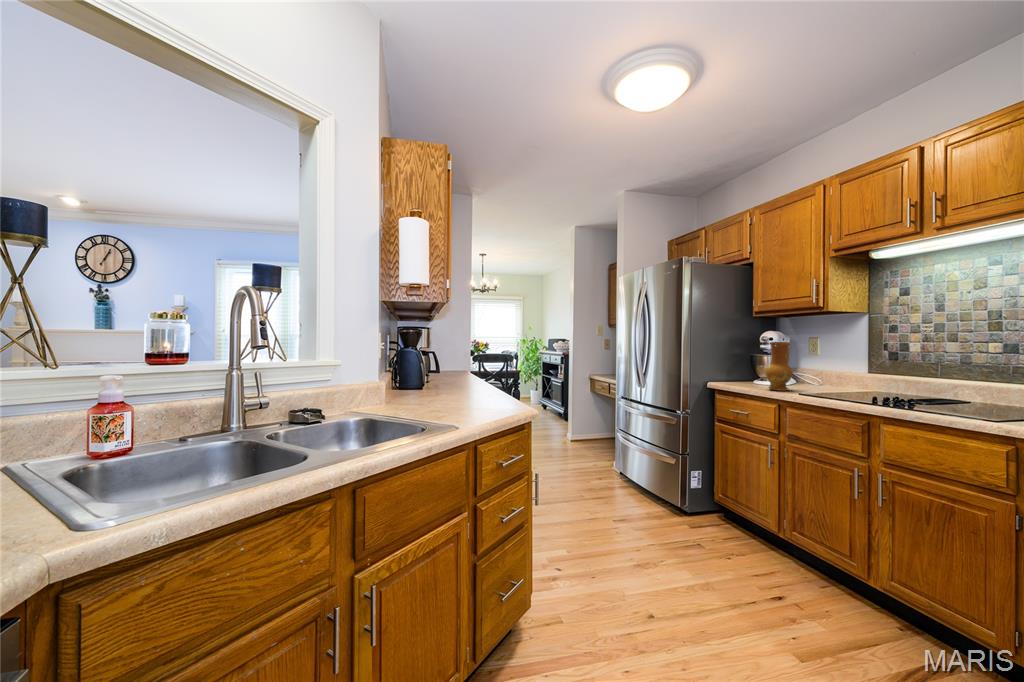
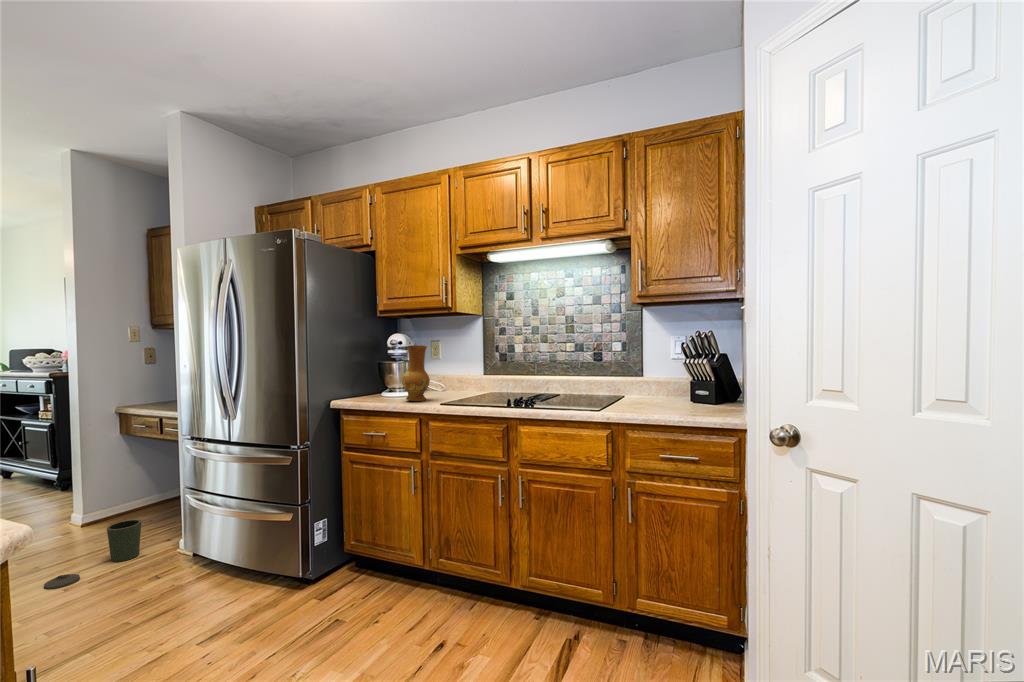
trash can: none [553,442,596,469] -> present [44,520,141,590]

